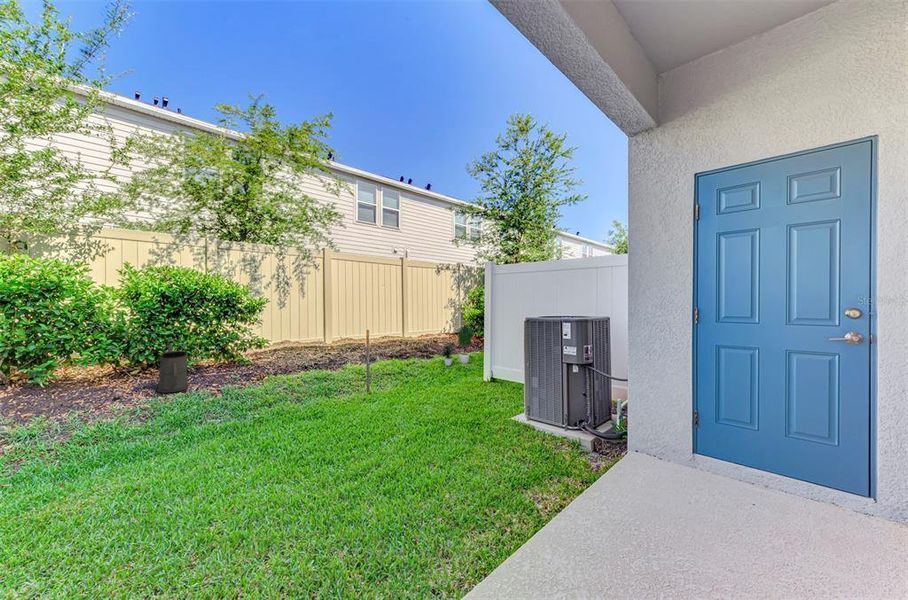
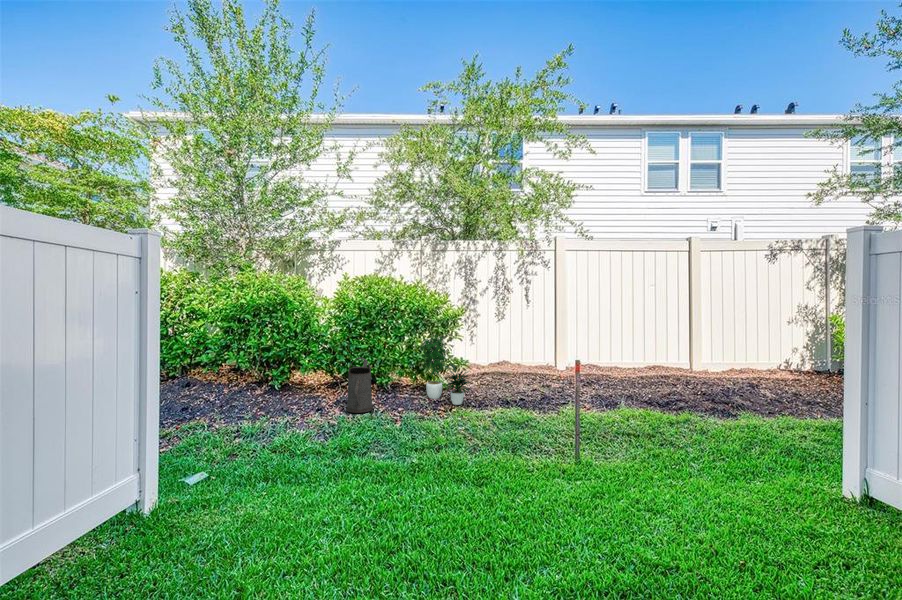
potted plant: present [441,325,474,366] -> present [420,334,469,405]

